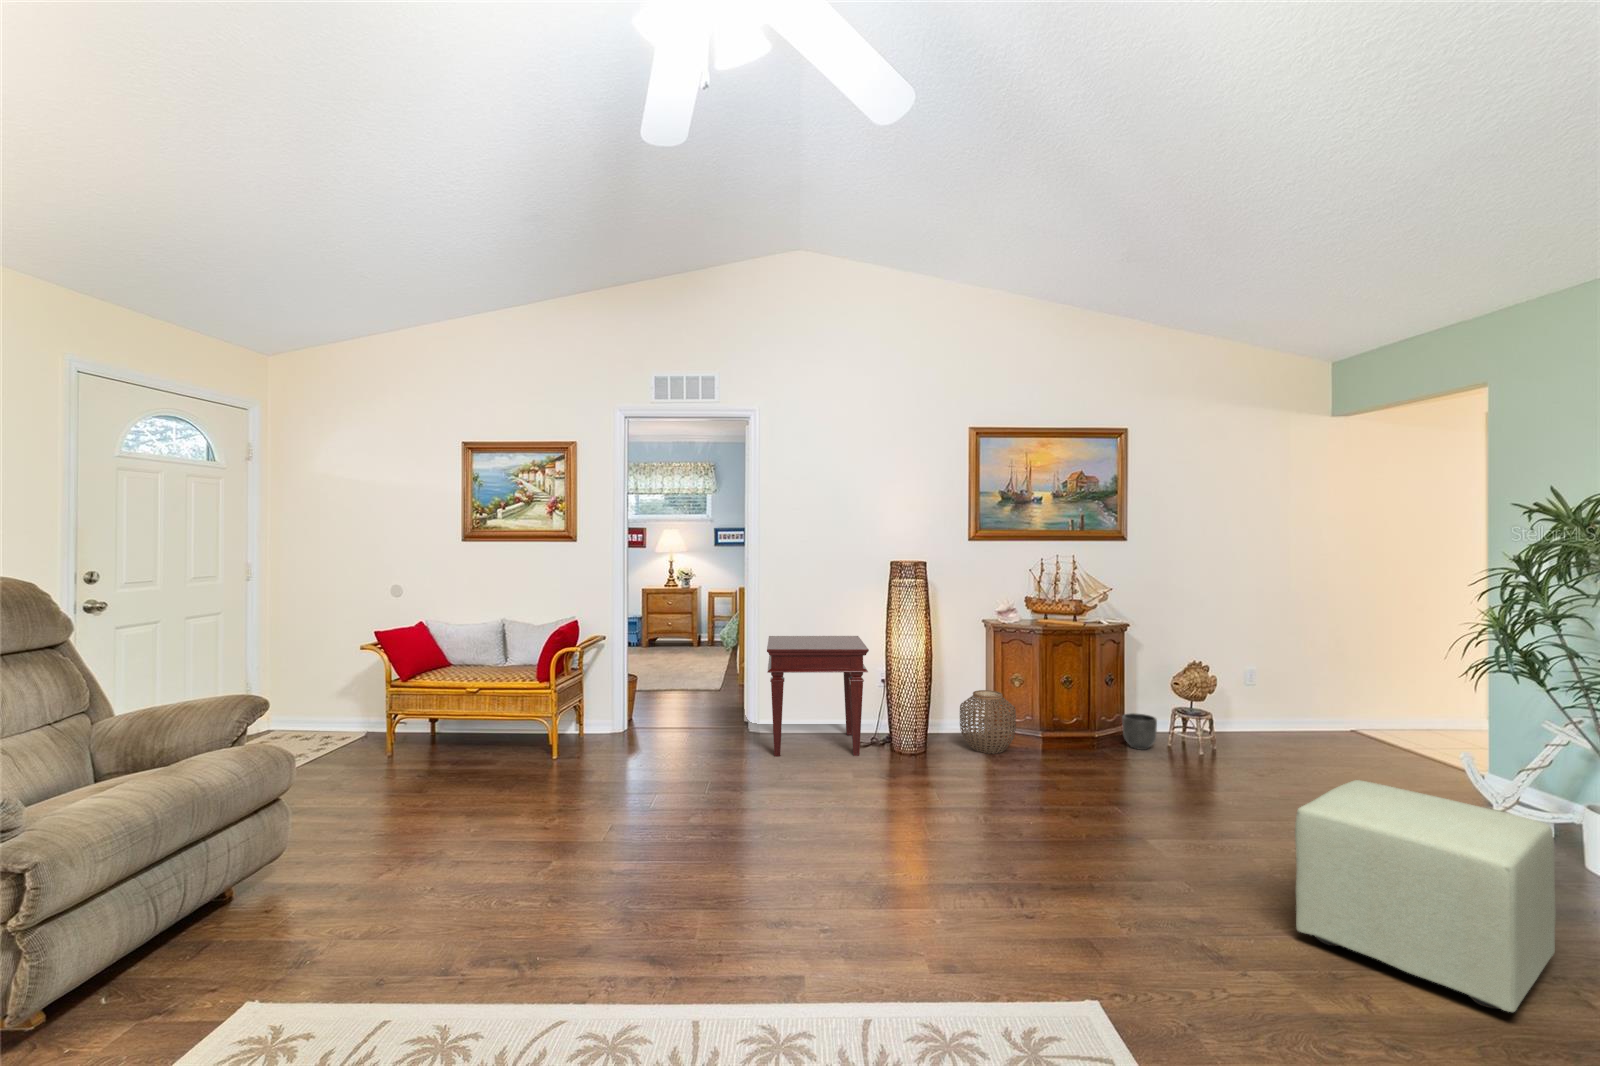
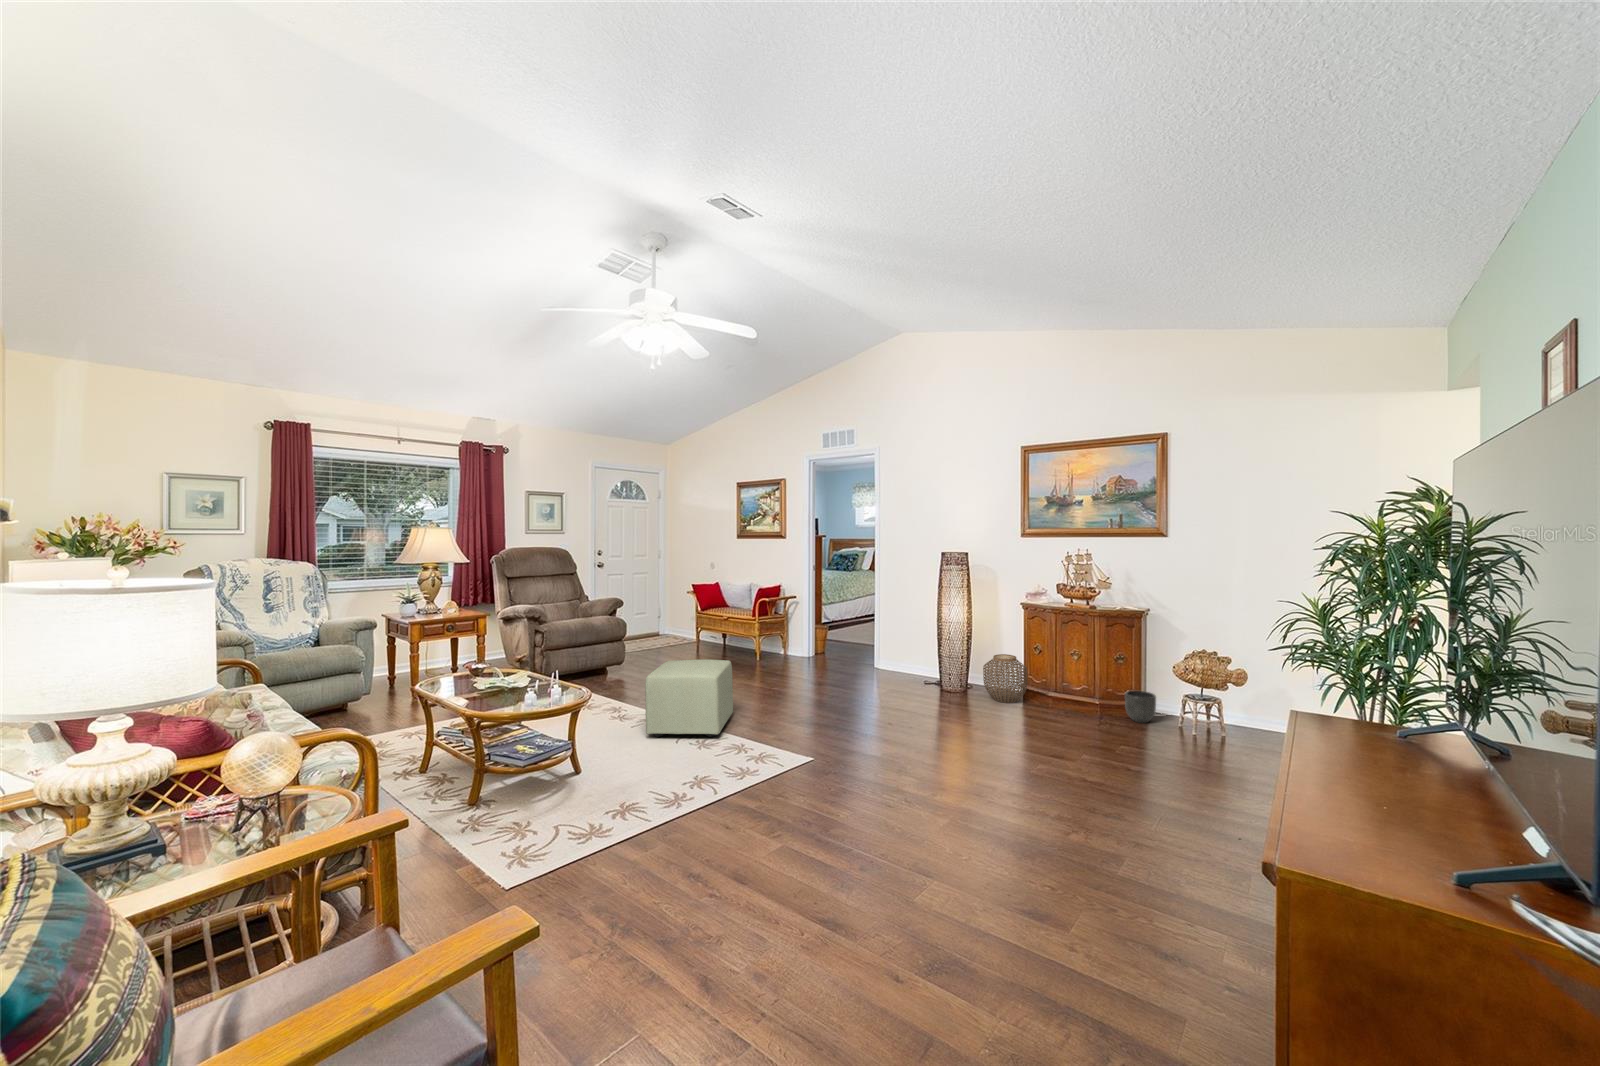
side table: present [767,636,869,756] -> none [852,603,942,688]
ottoman: present [1295,780,1556,1012] -> present [645,659,733,737]

